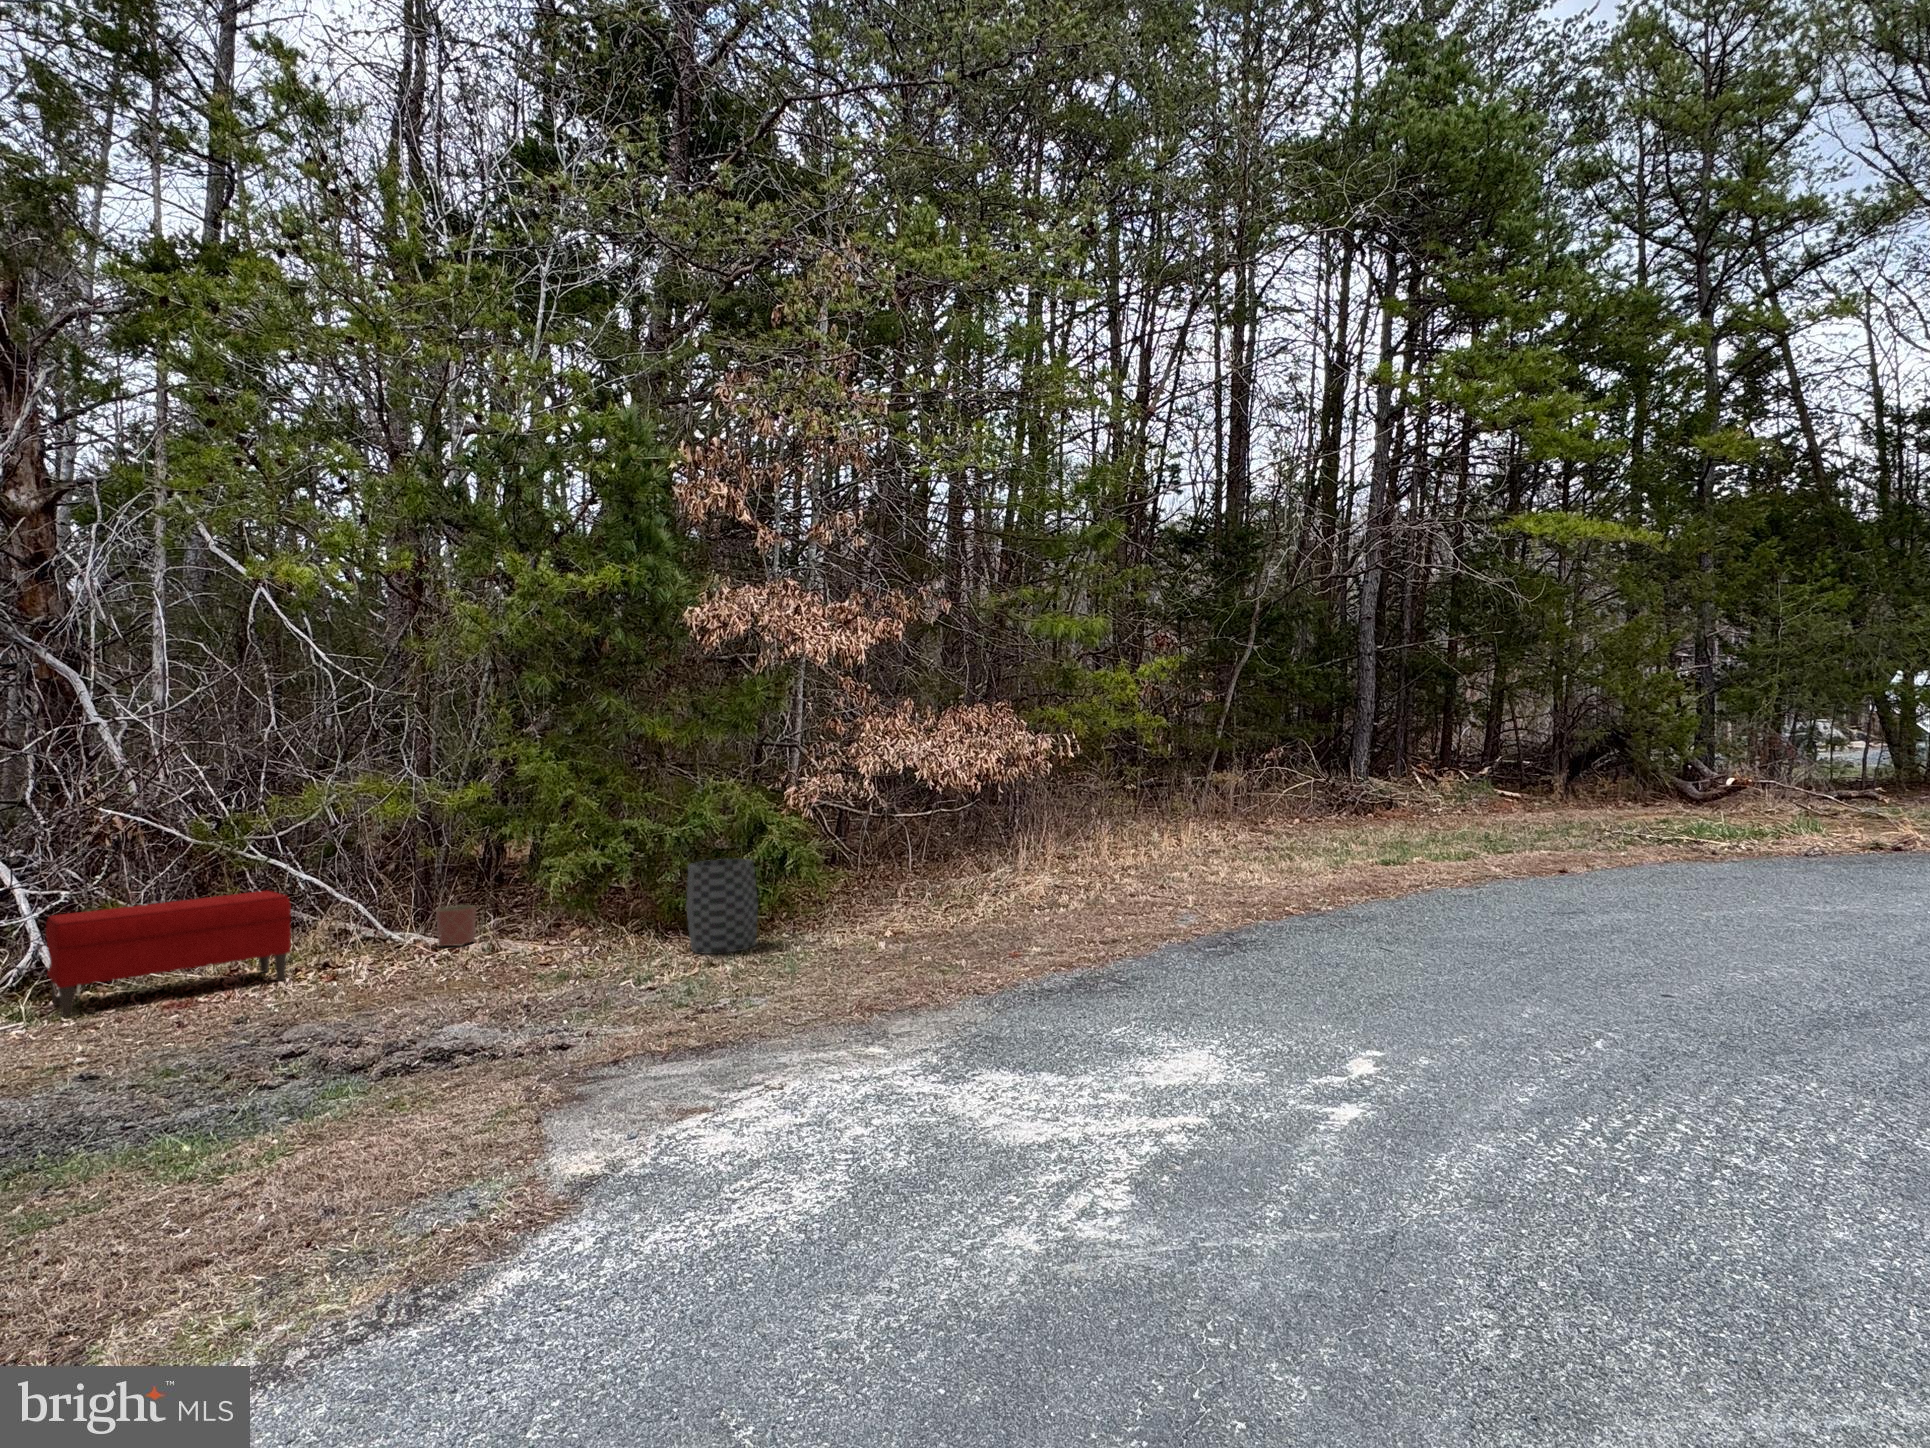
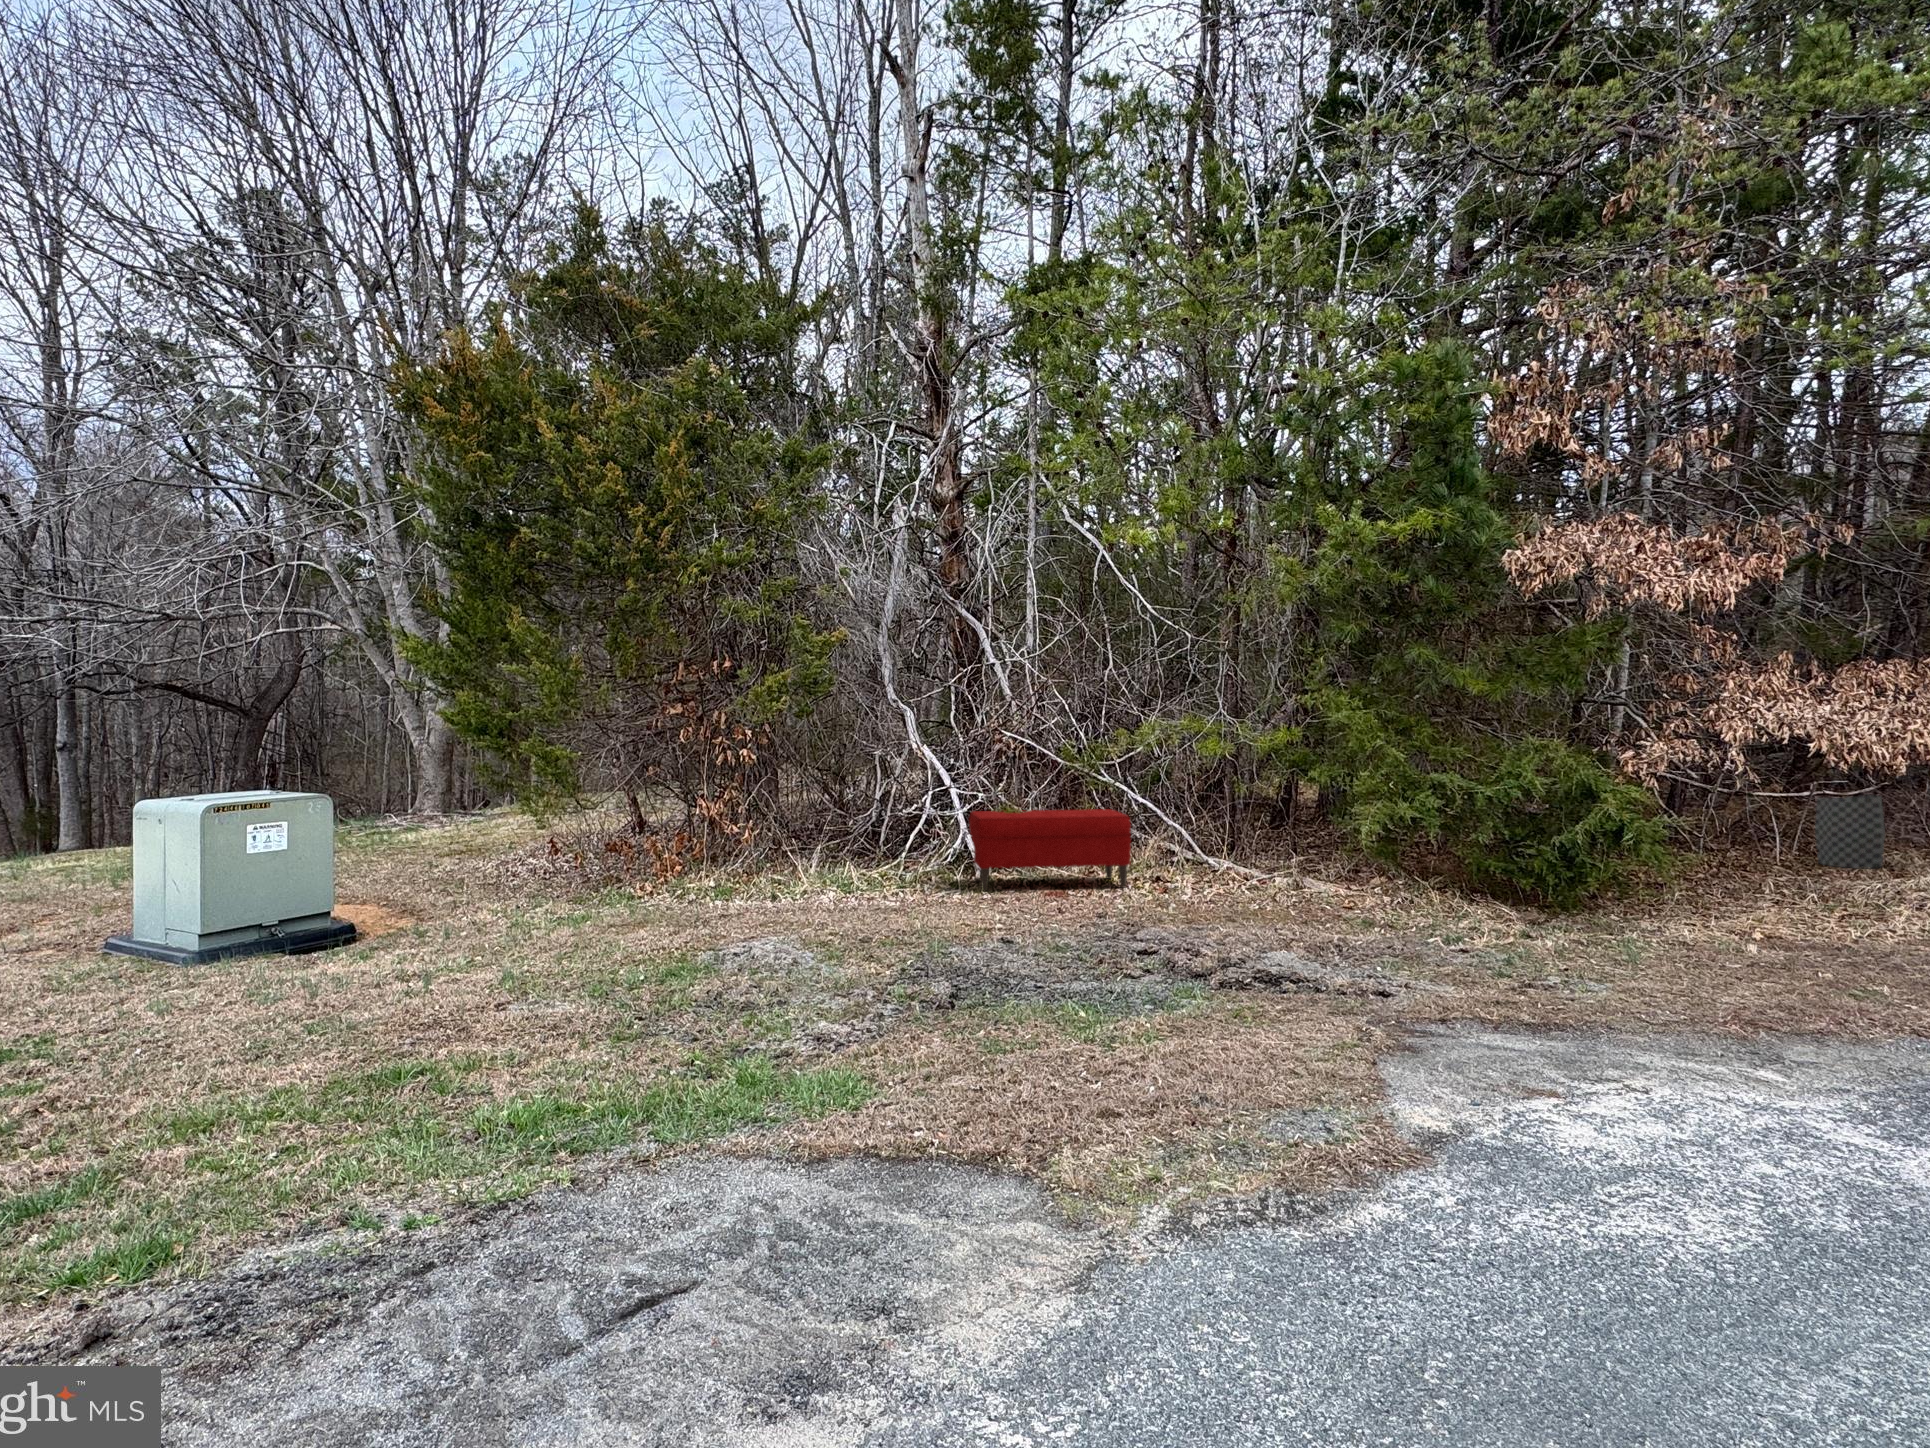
trash can: present [686,859,758,954] -> present [1815,794,1885,869]
planter: present [436,905,476,946] -> none [1242,842,1277,881]

